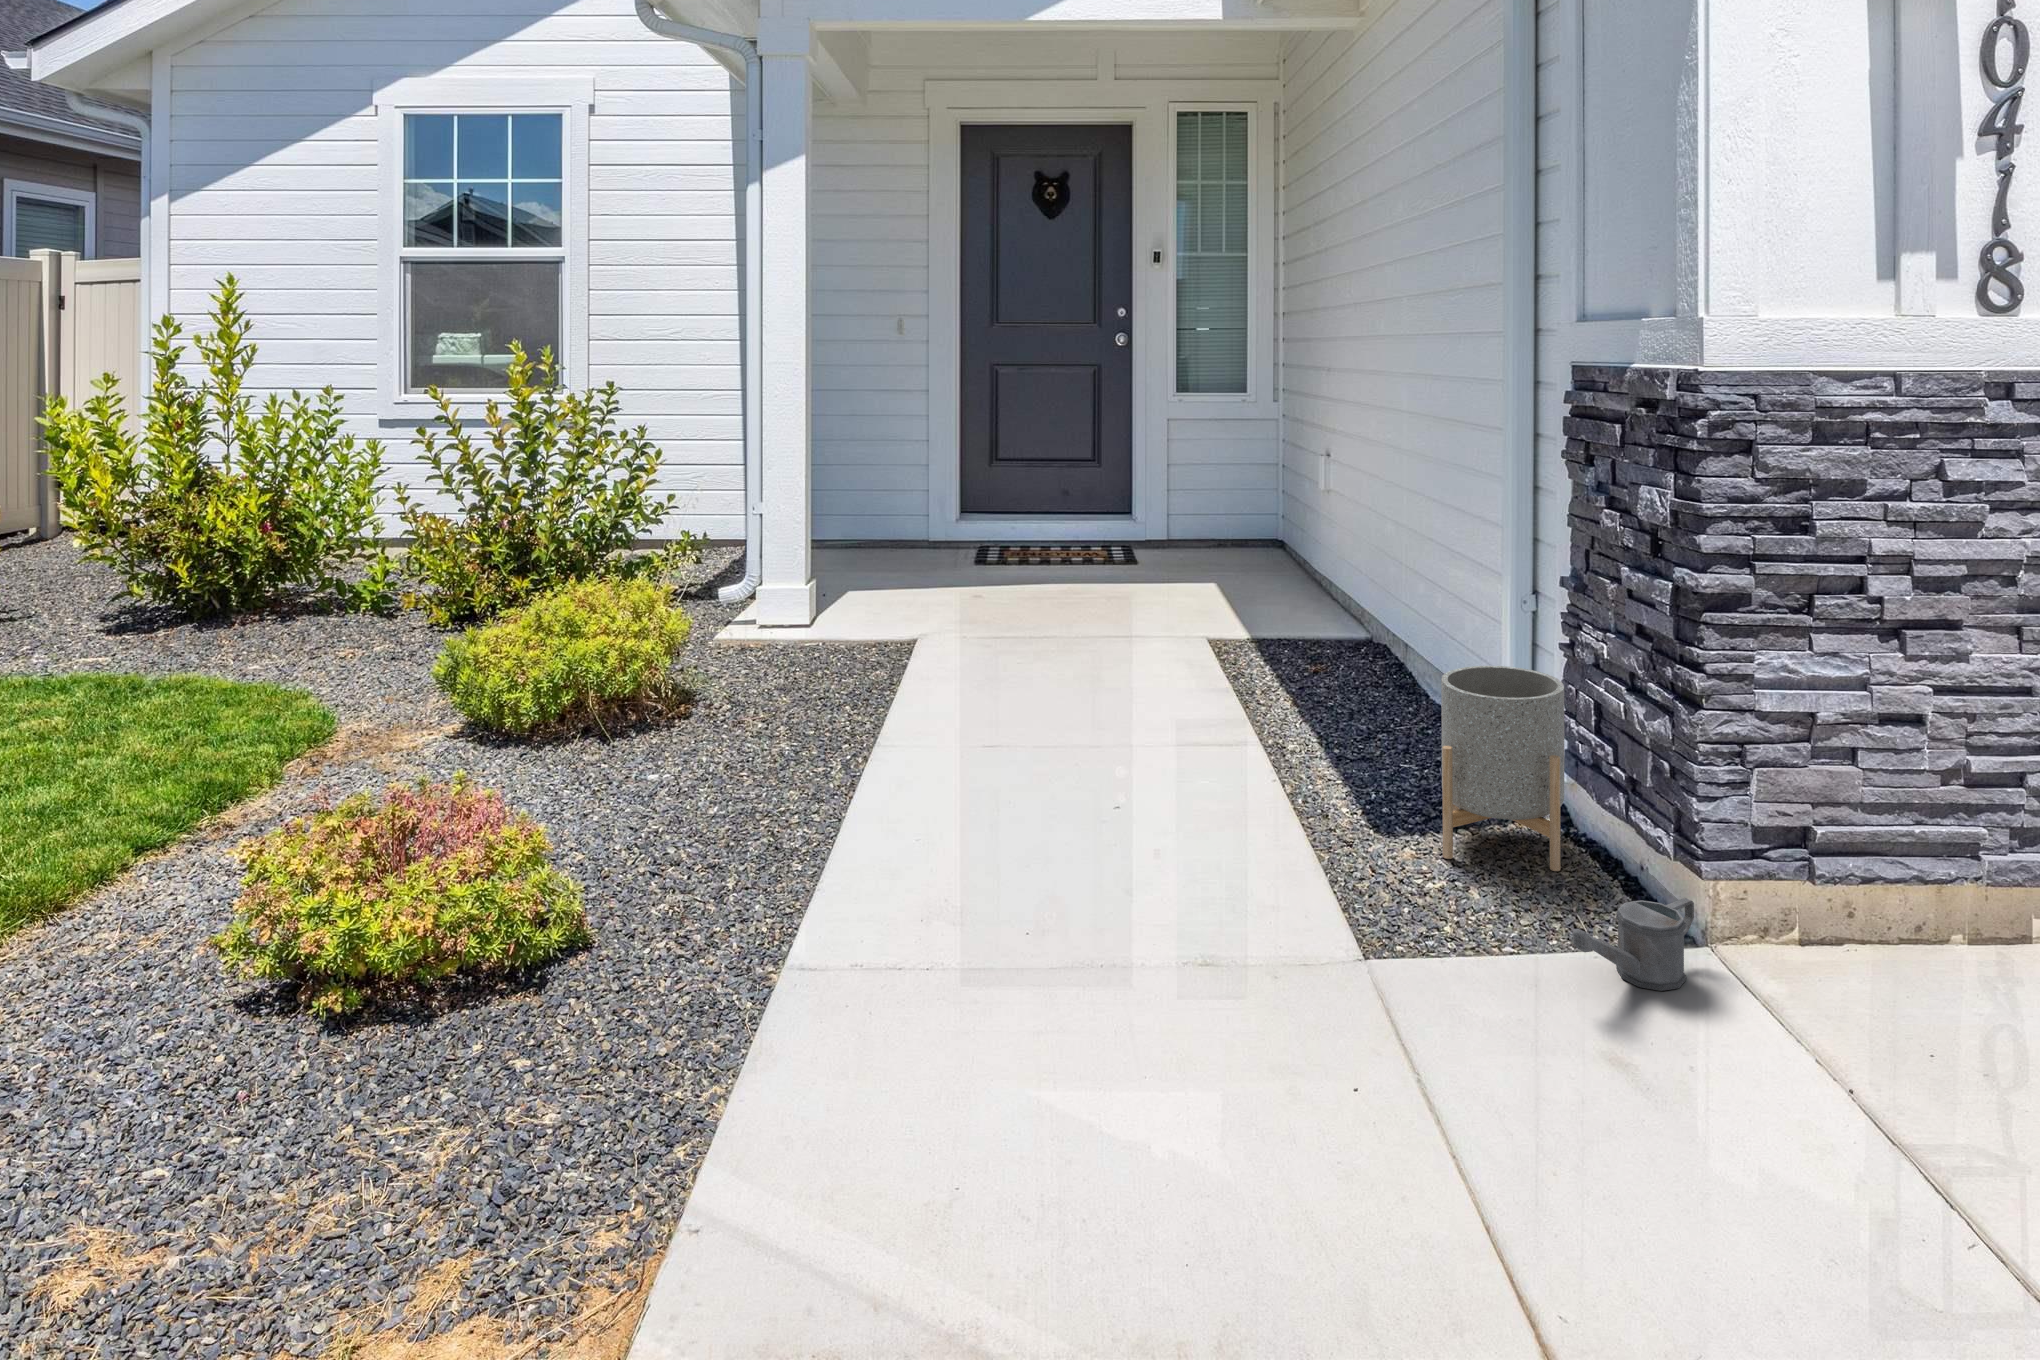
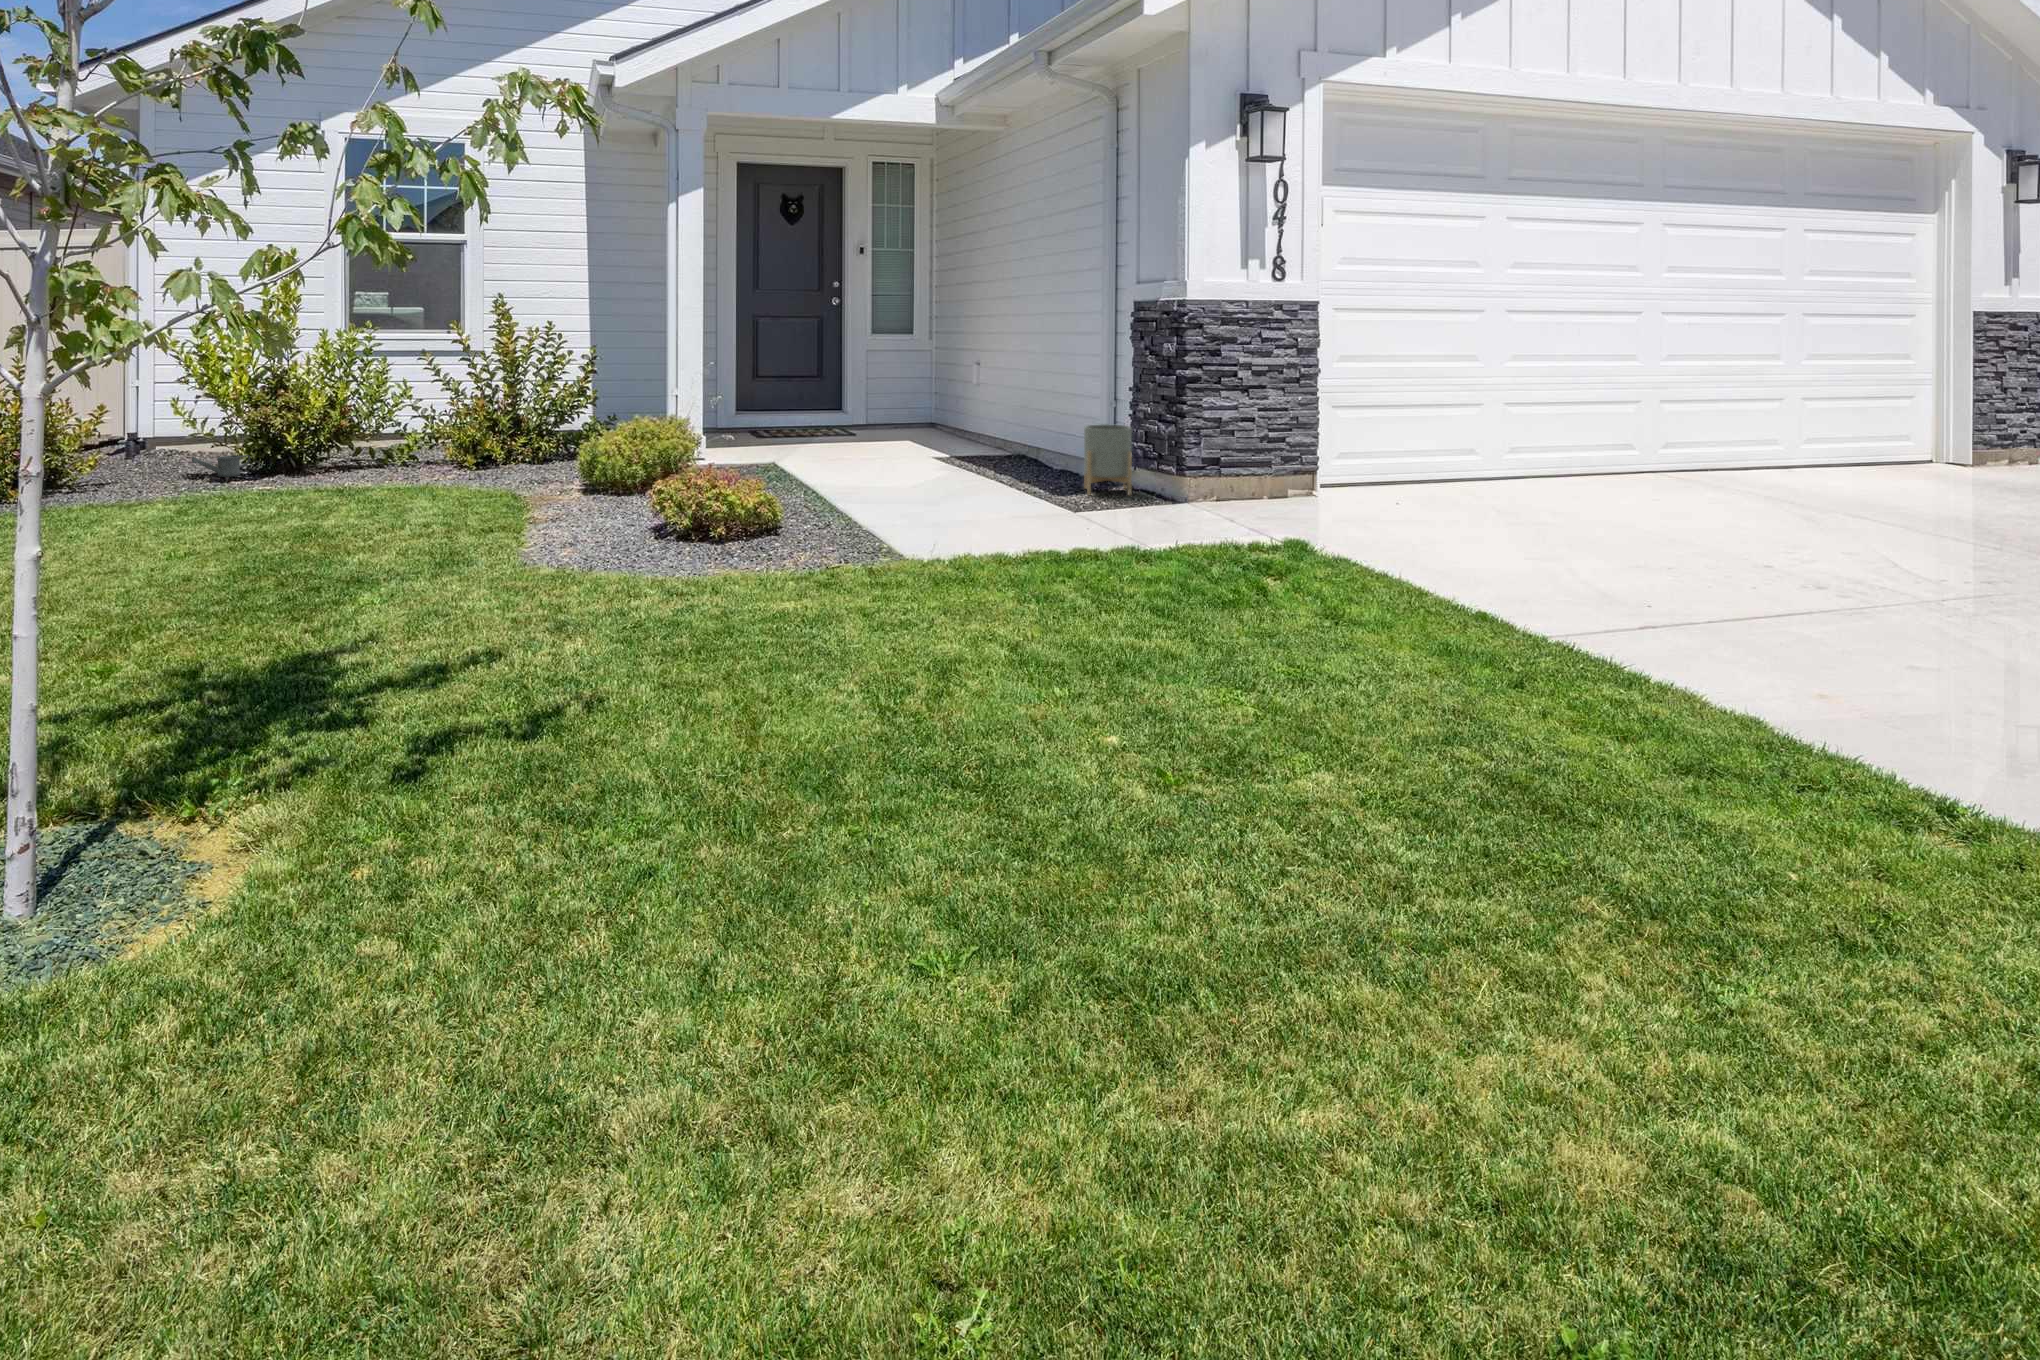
watering can: present [1573,898,1694,991] -> present [192,455,250,477]

